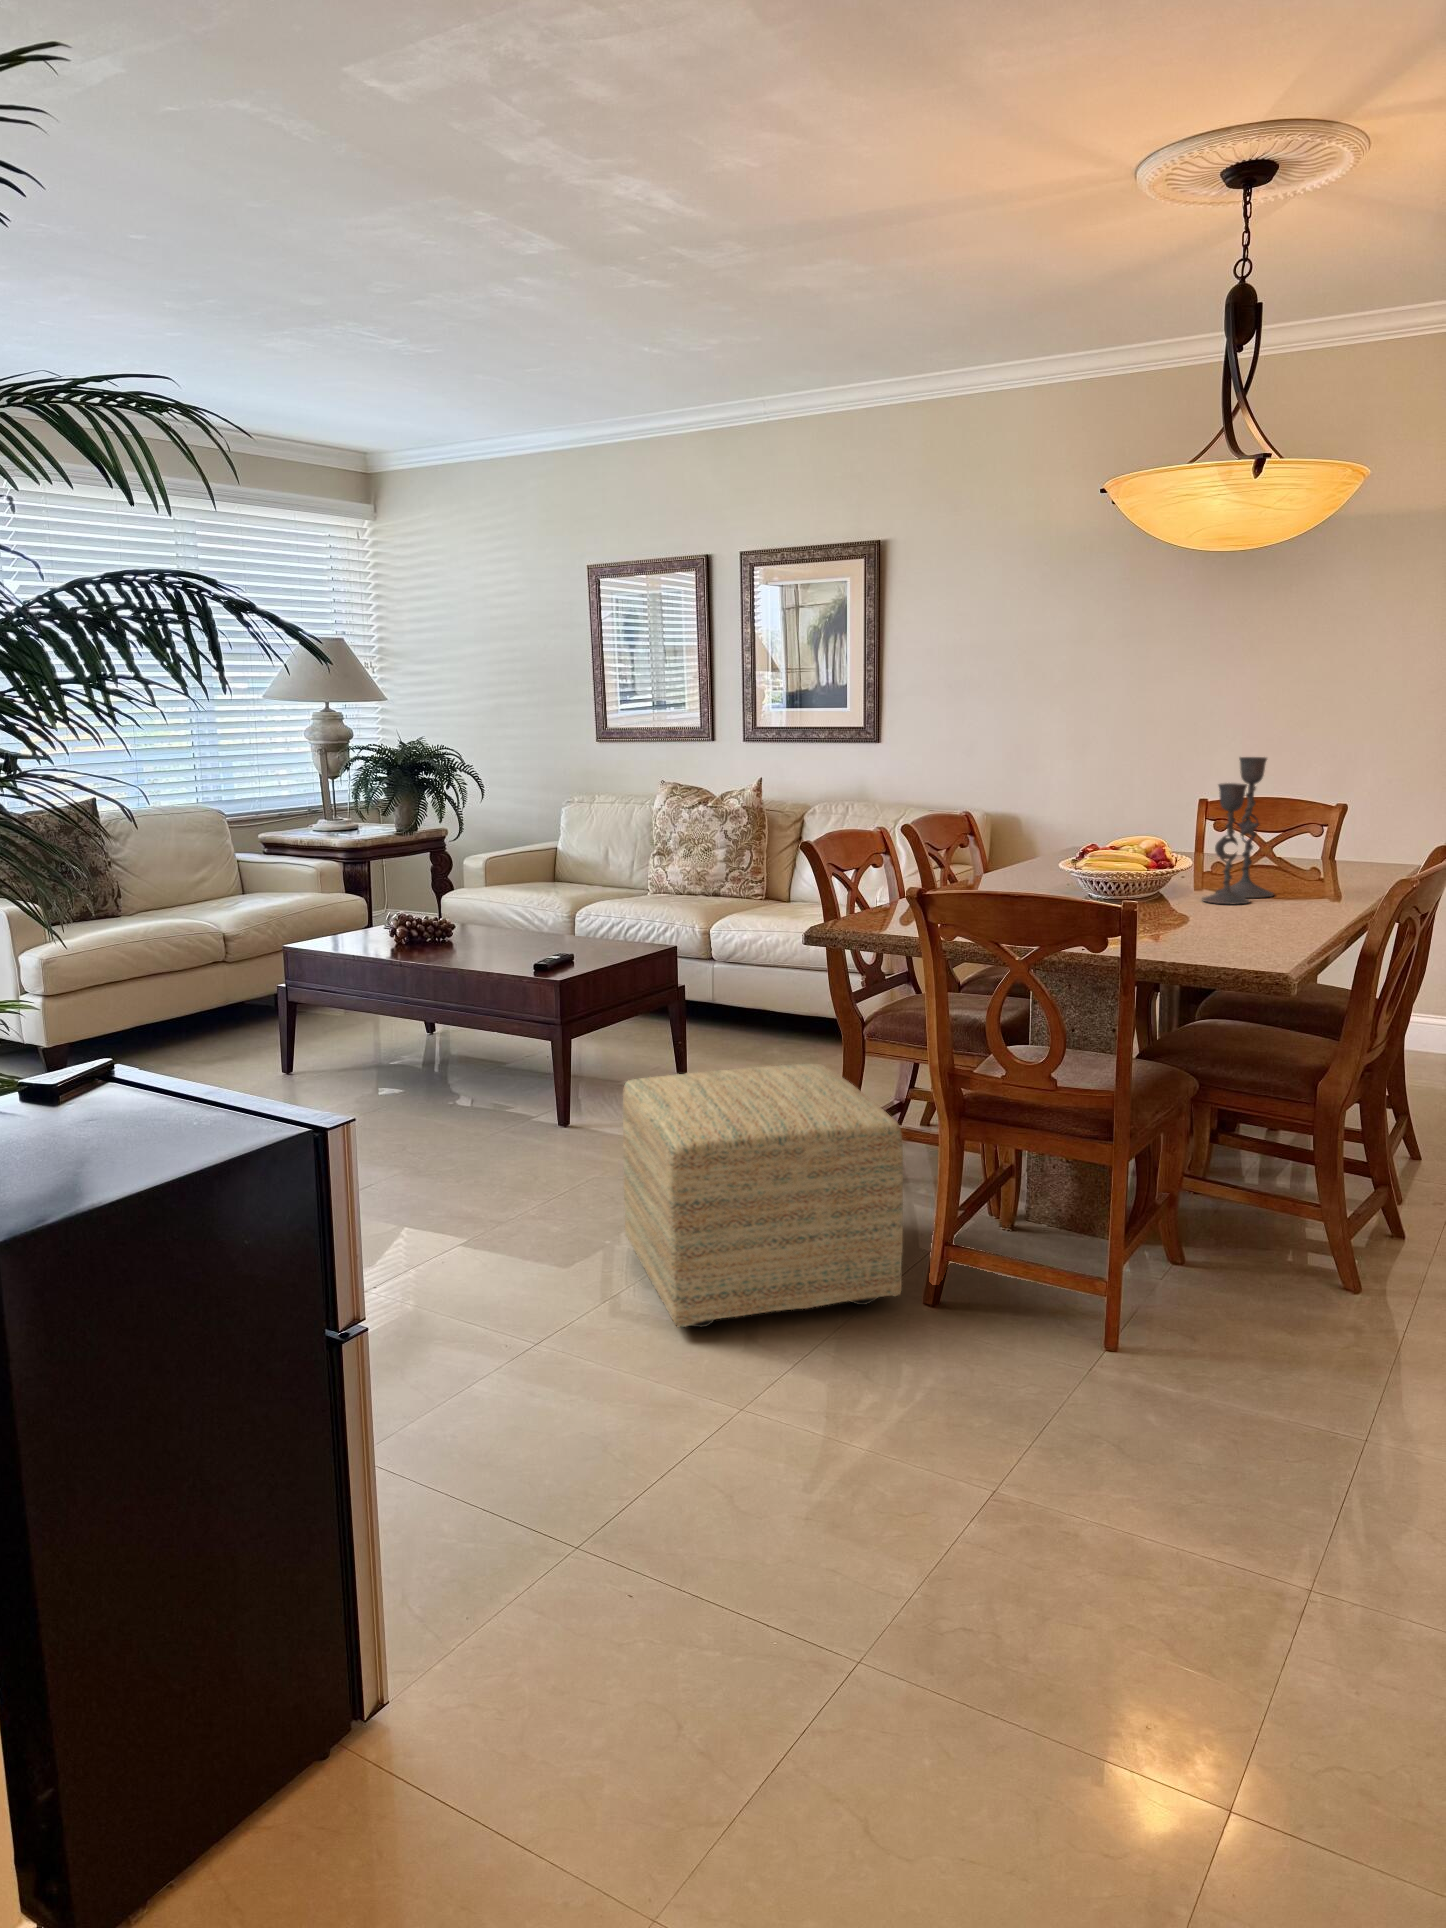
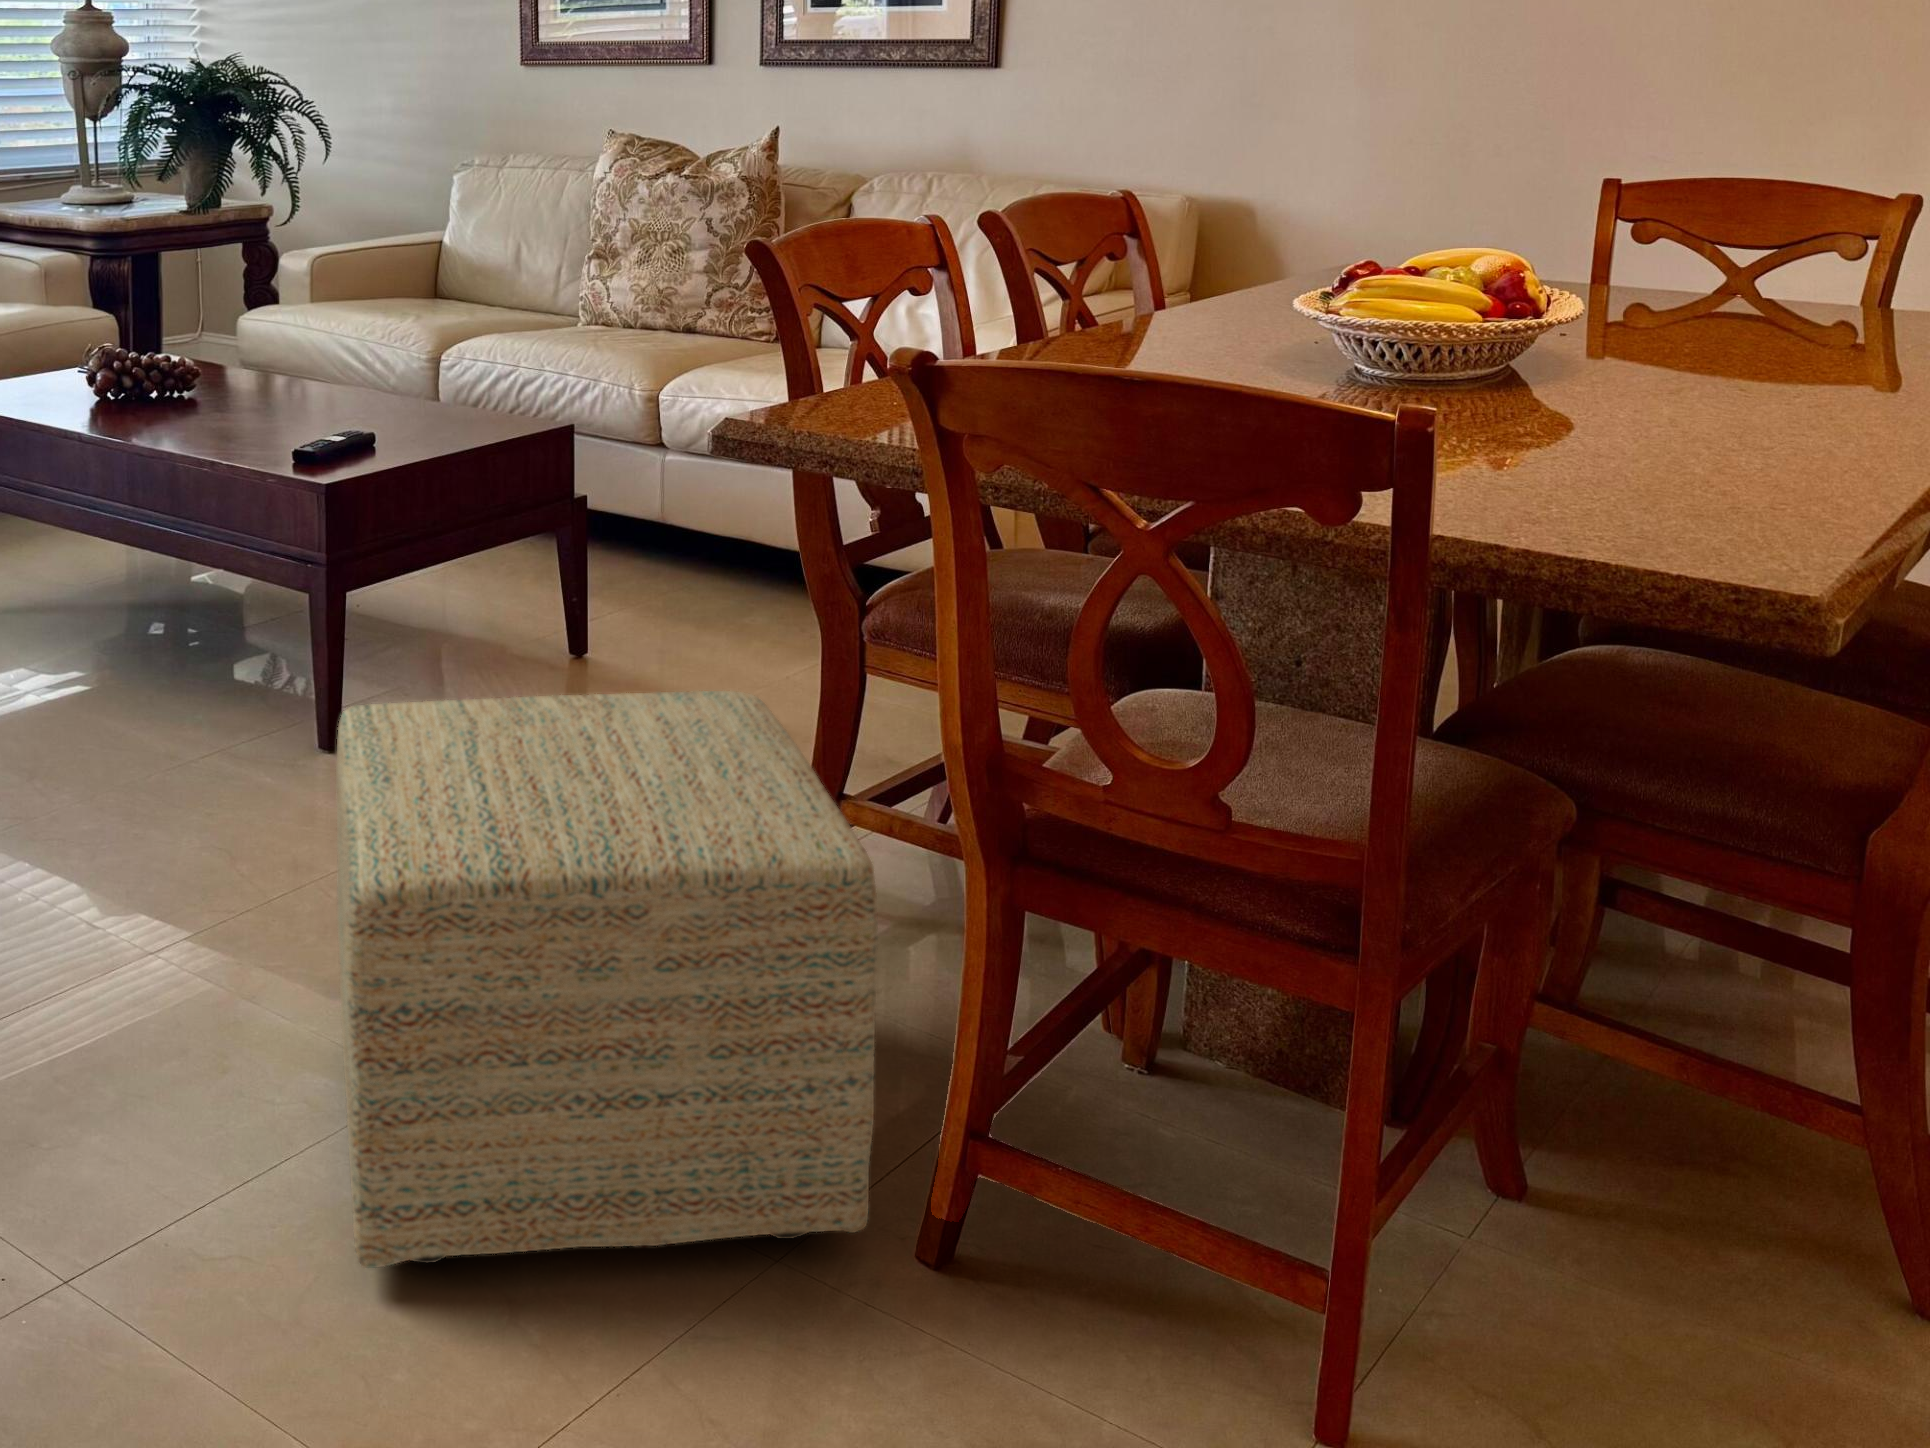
candlestick: present [1202,757,1274,904] -> none [1603,82,1774,402]

